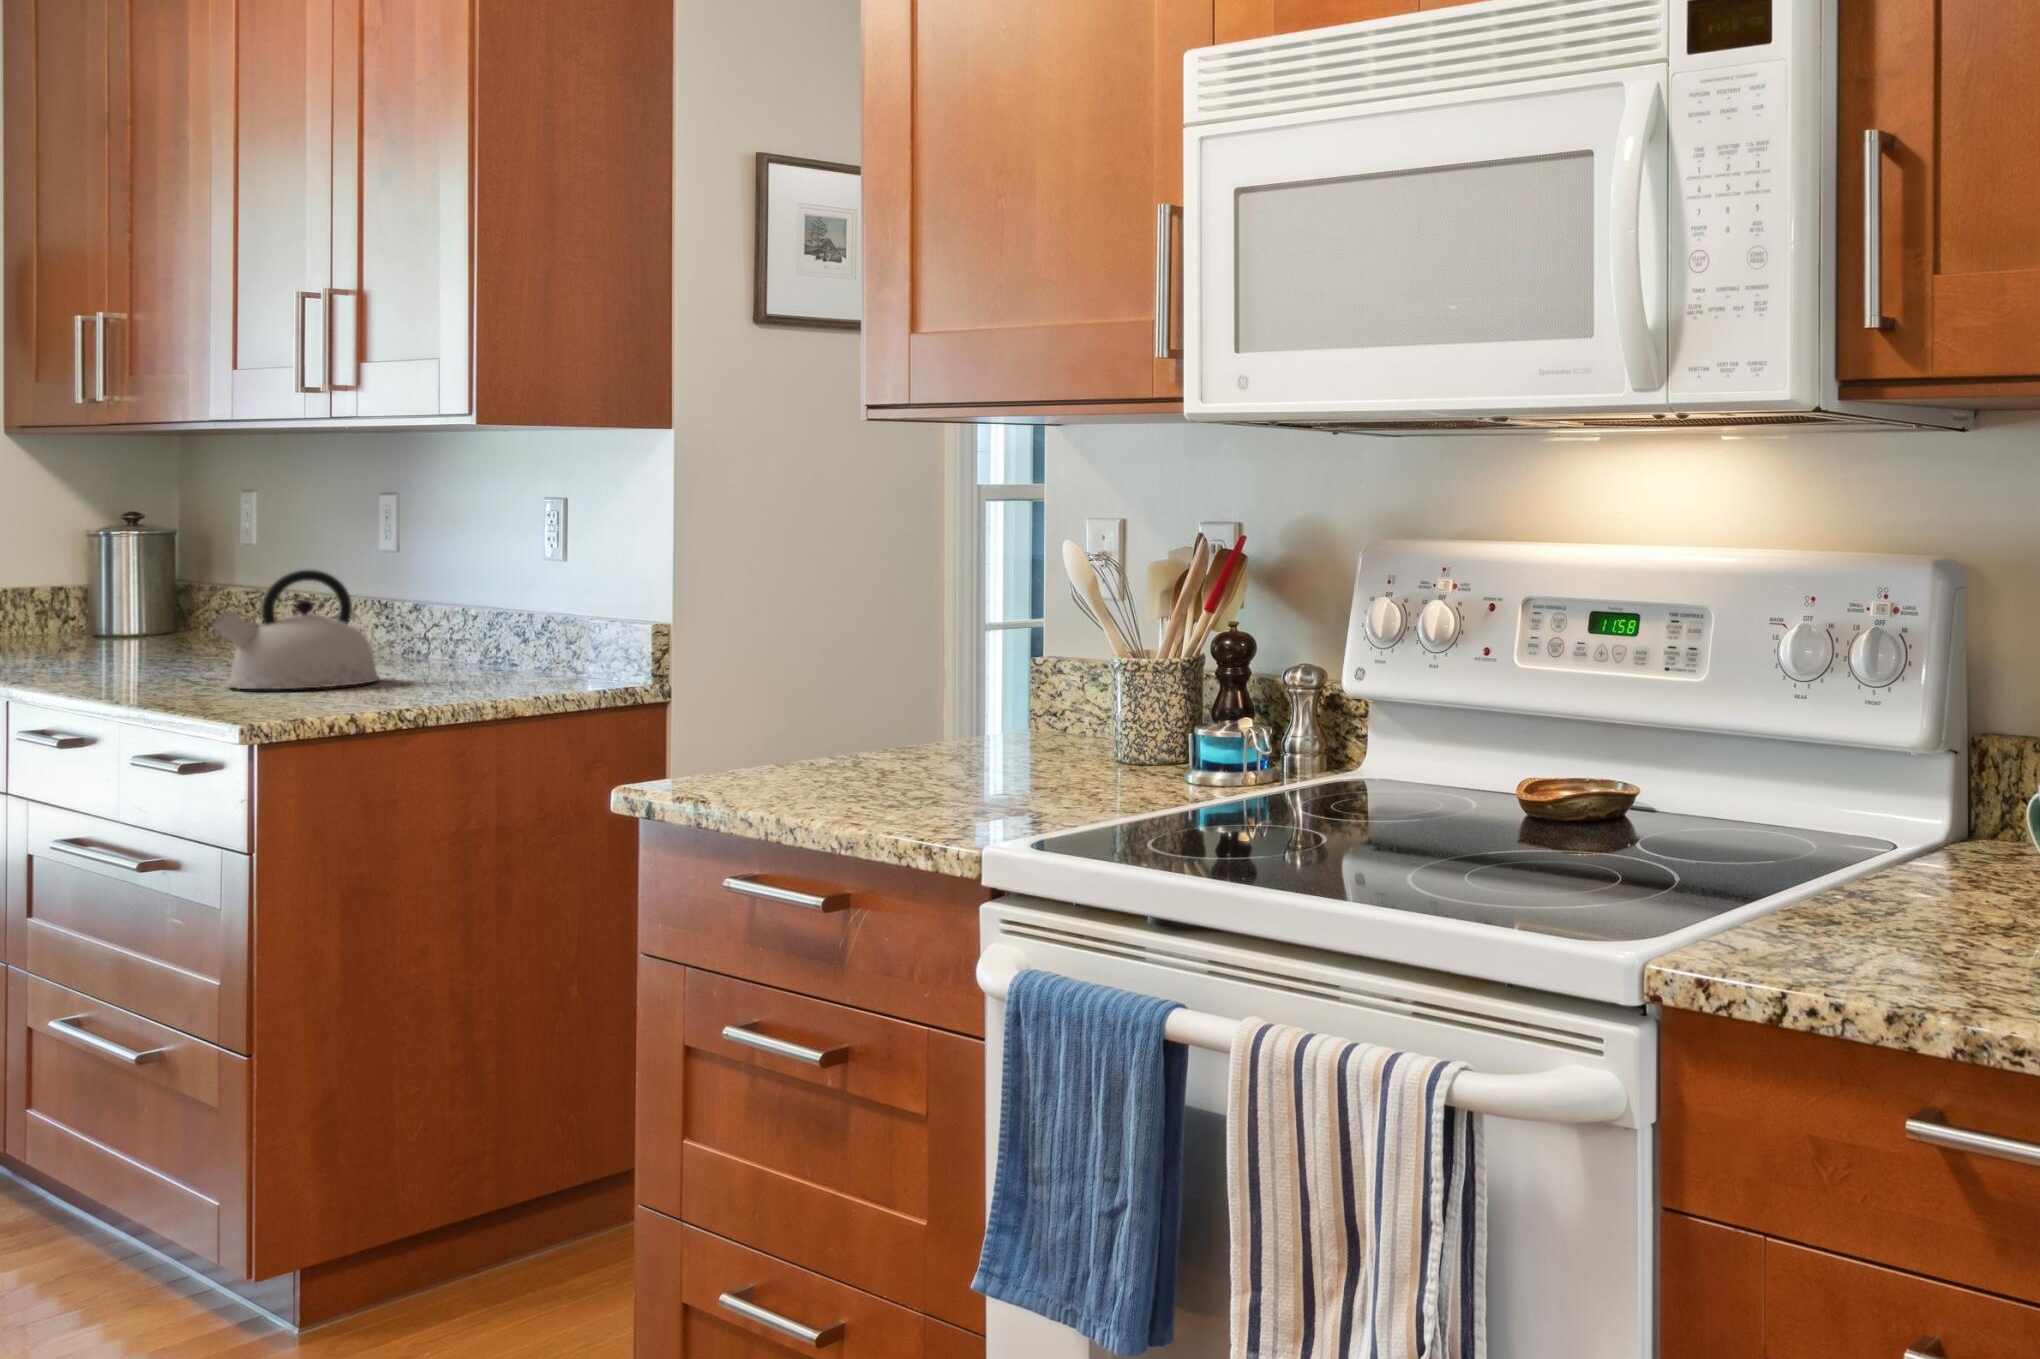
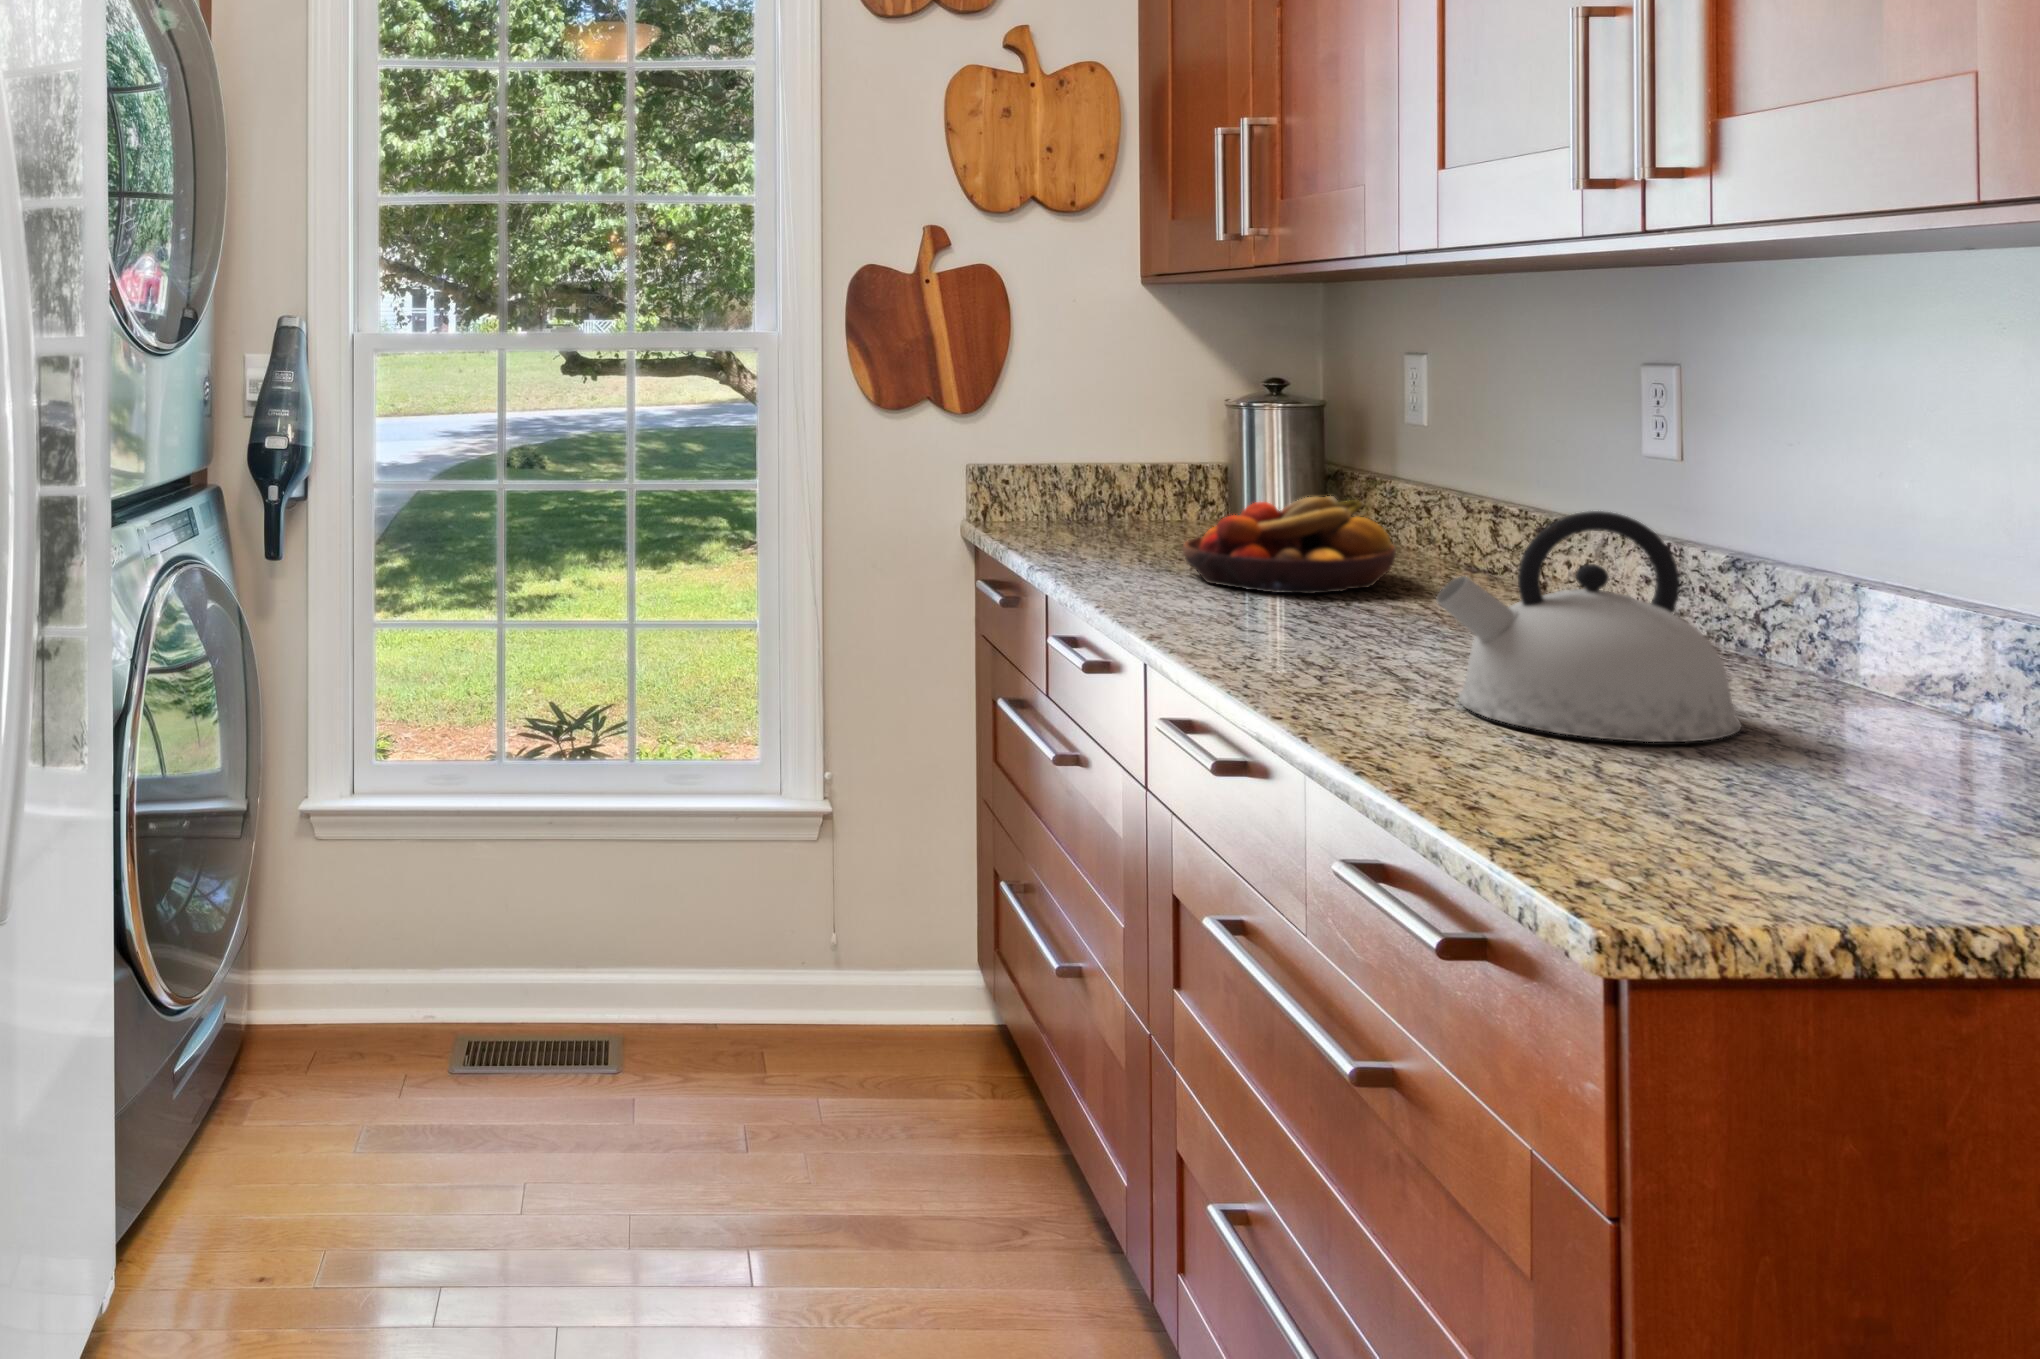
fruit bowl: none [44,594,219,663] -> present [1183,496,1396,593]

